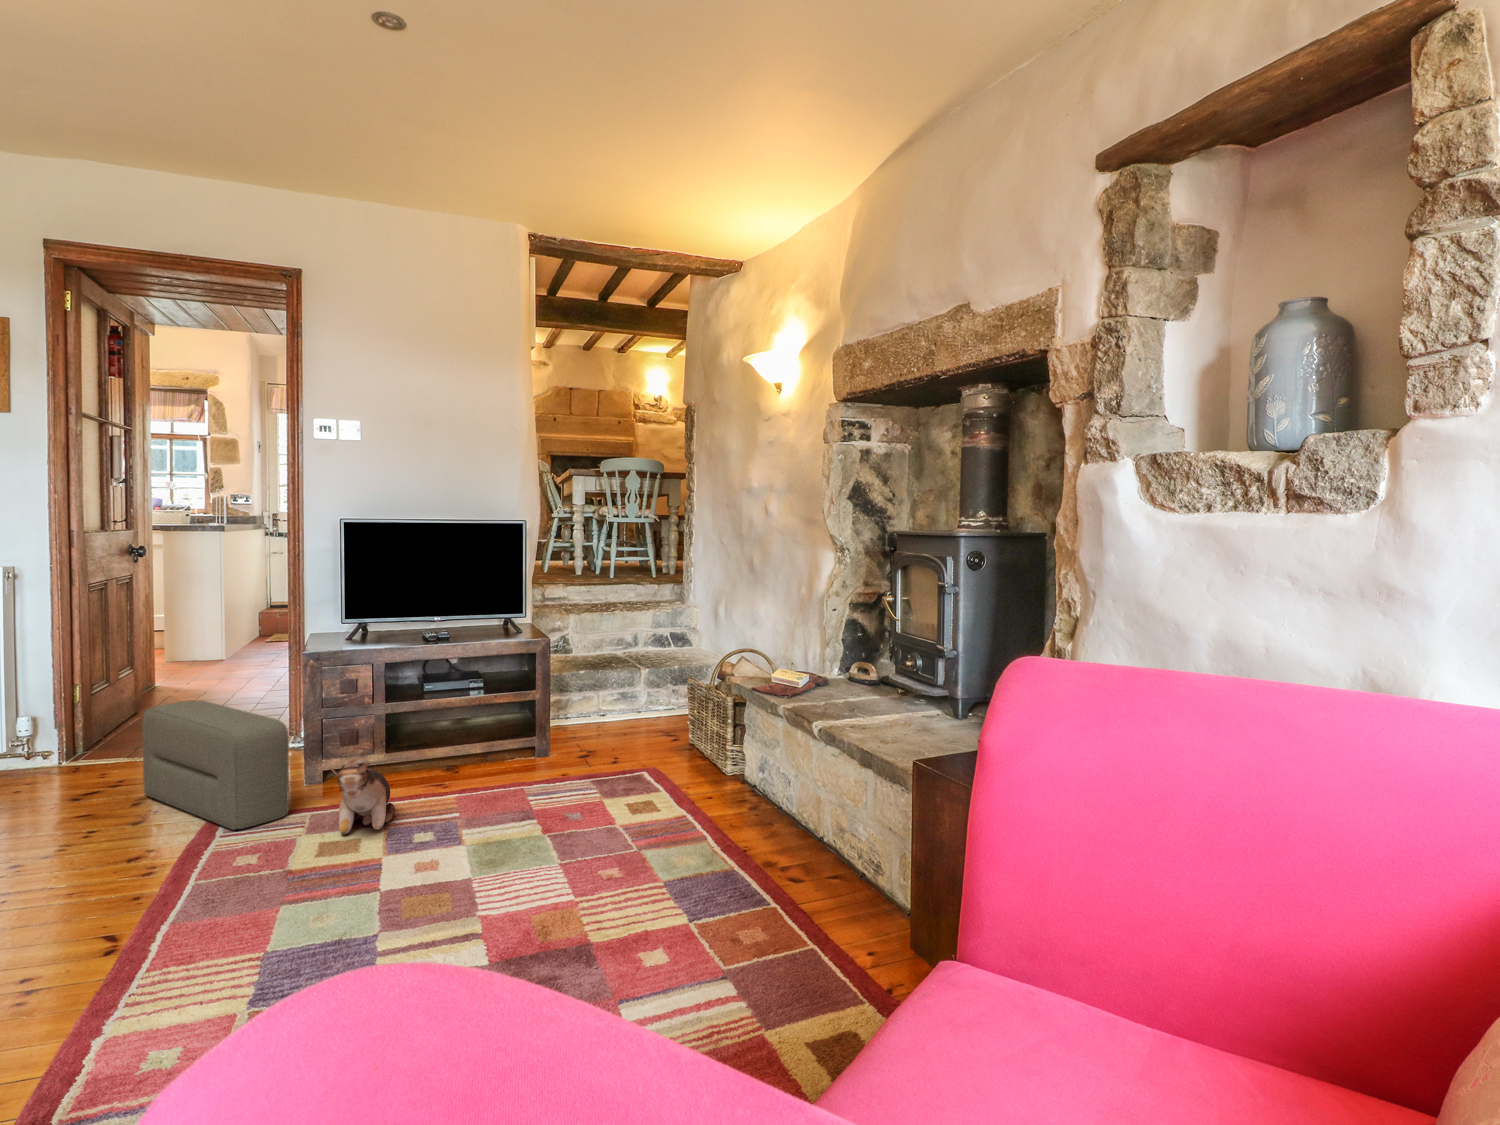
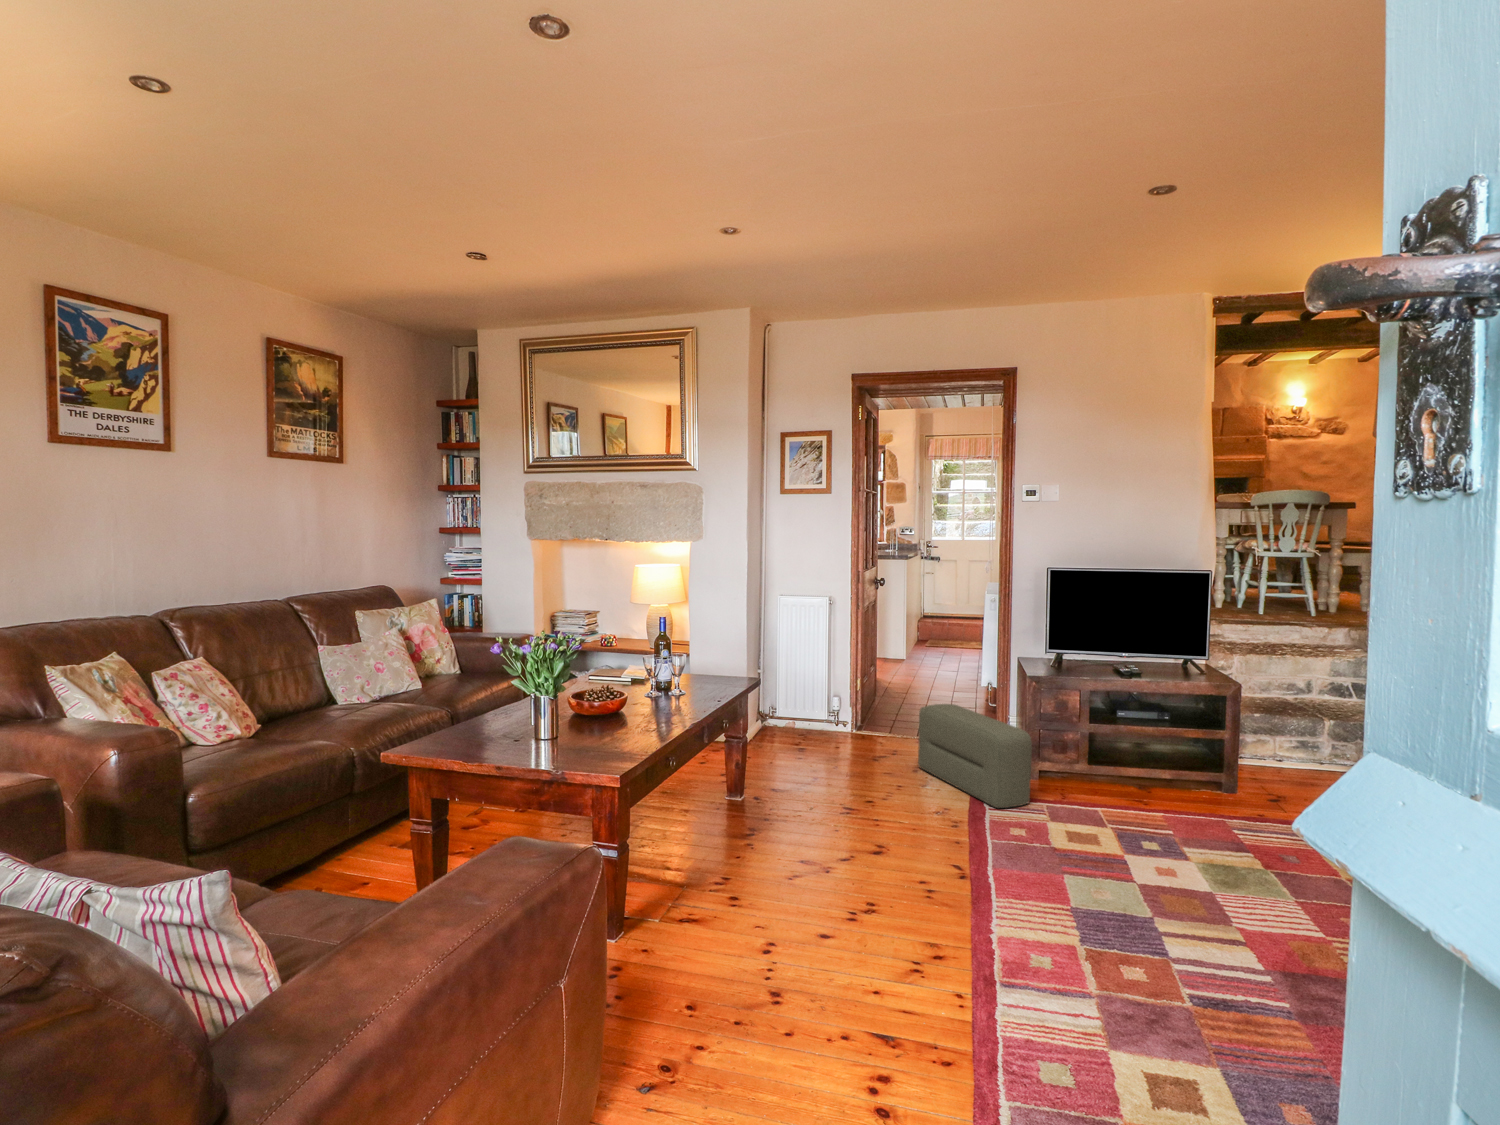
plush toy: present [330,759,395,834] -> none [1078,772,1117,831]

